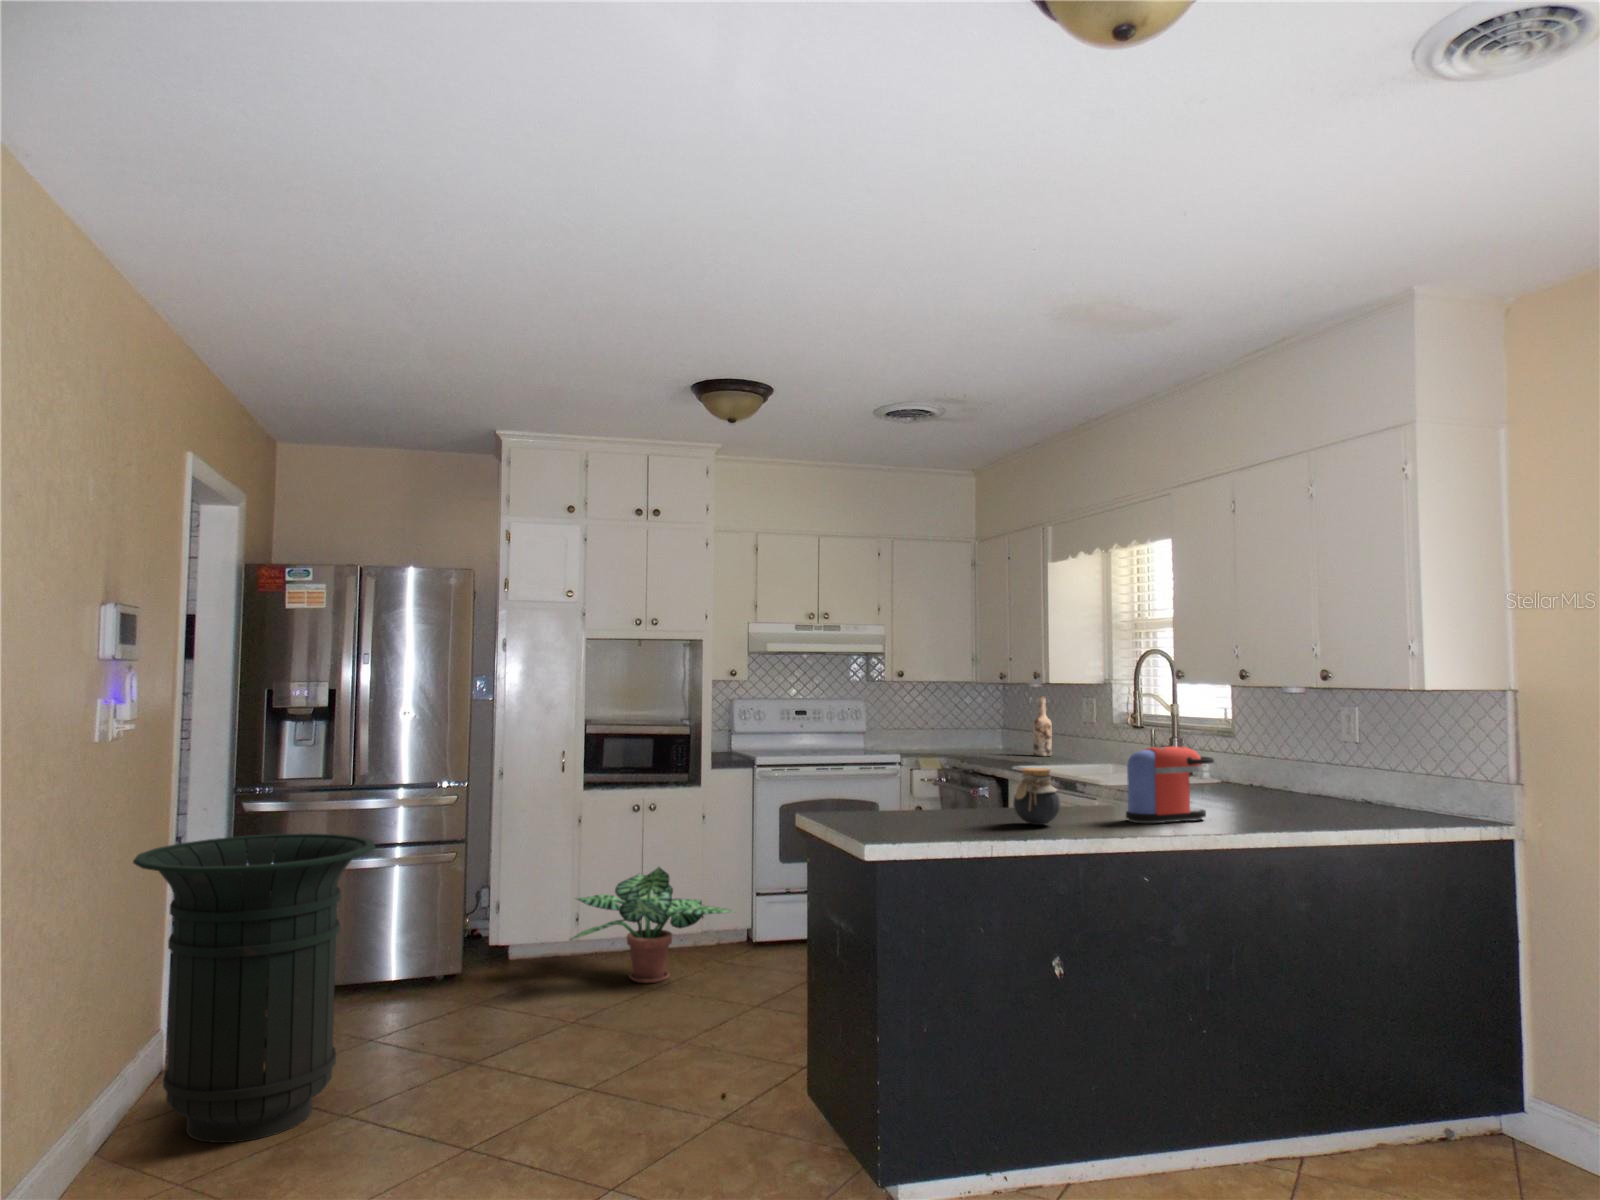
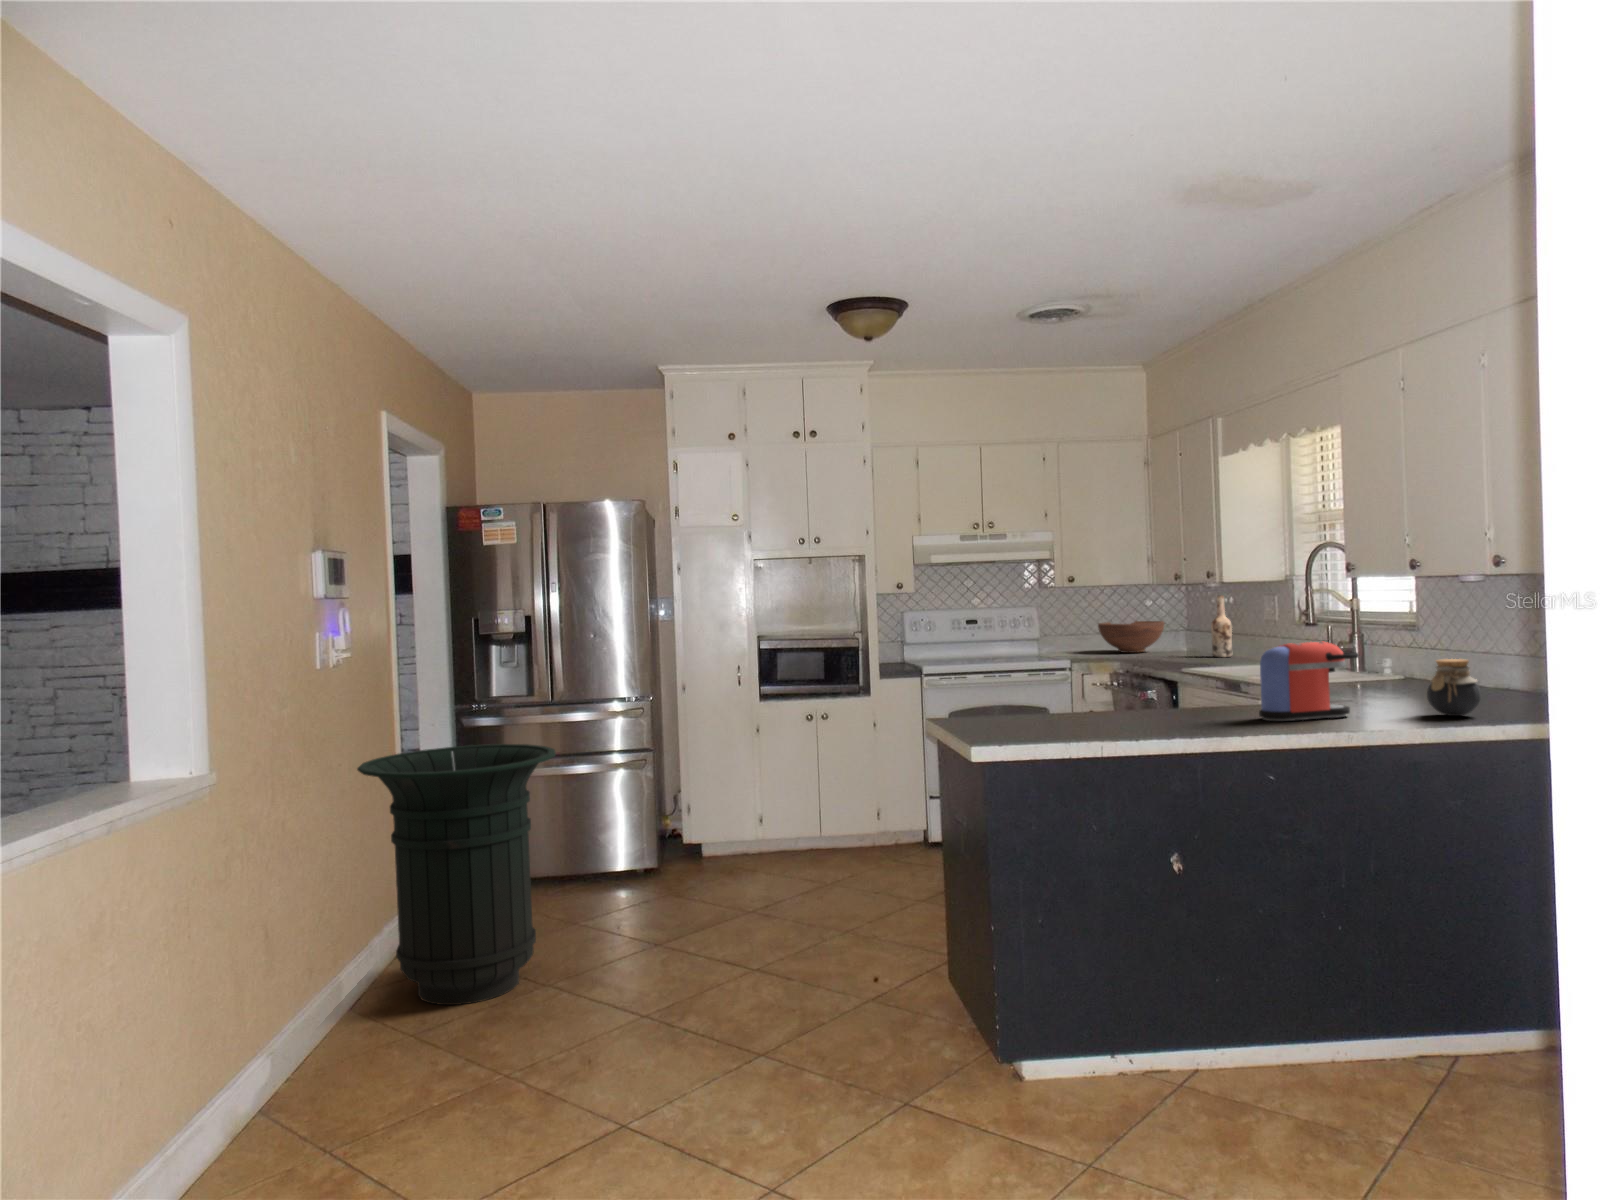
fruit bowl: none [922,718,985,749] -> present [1098,621,1164,653]
jar: present [1013,768,1061,825] -> present [1427,659,1481,716]
potted plant: present [570,867,733,983] -> none [748,771,904,880]

